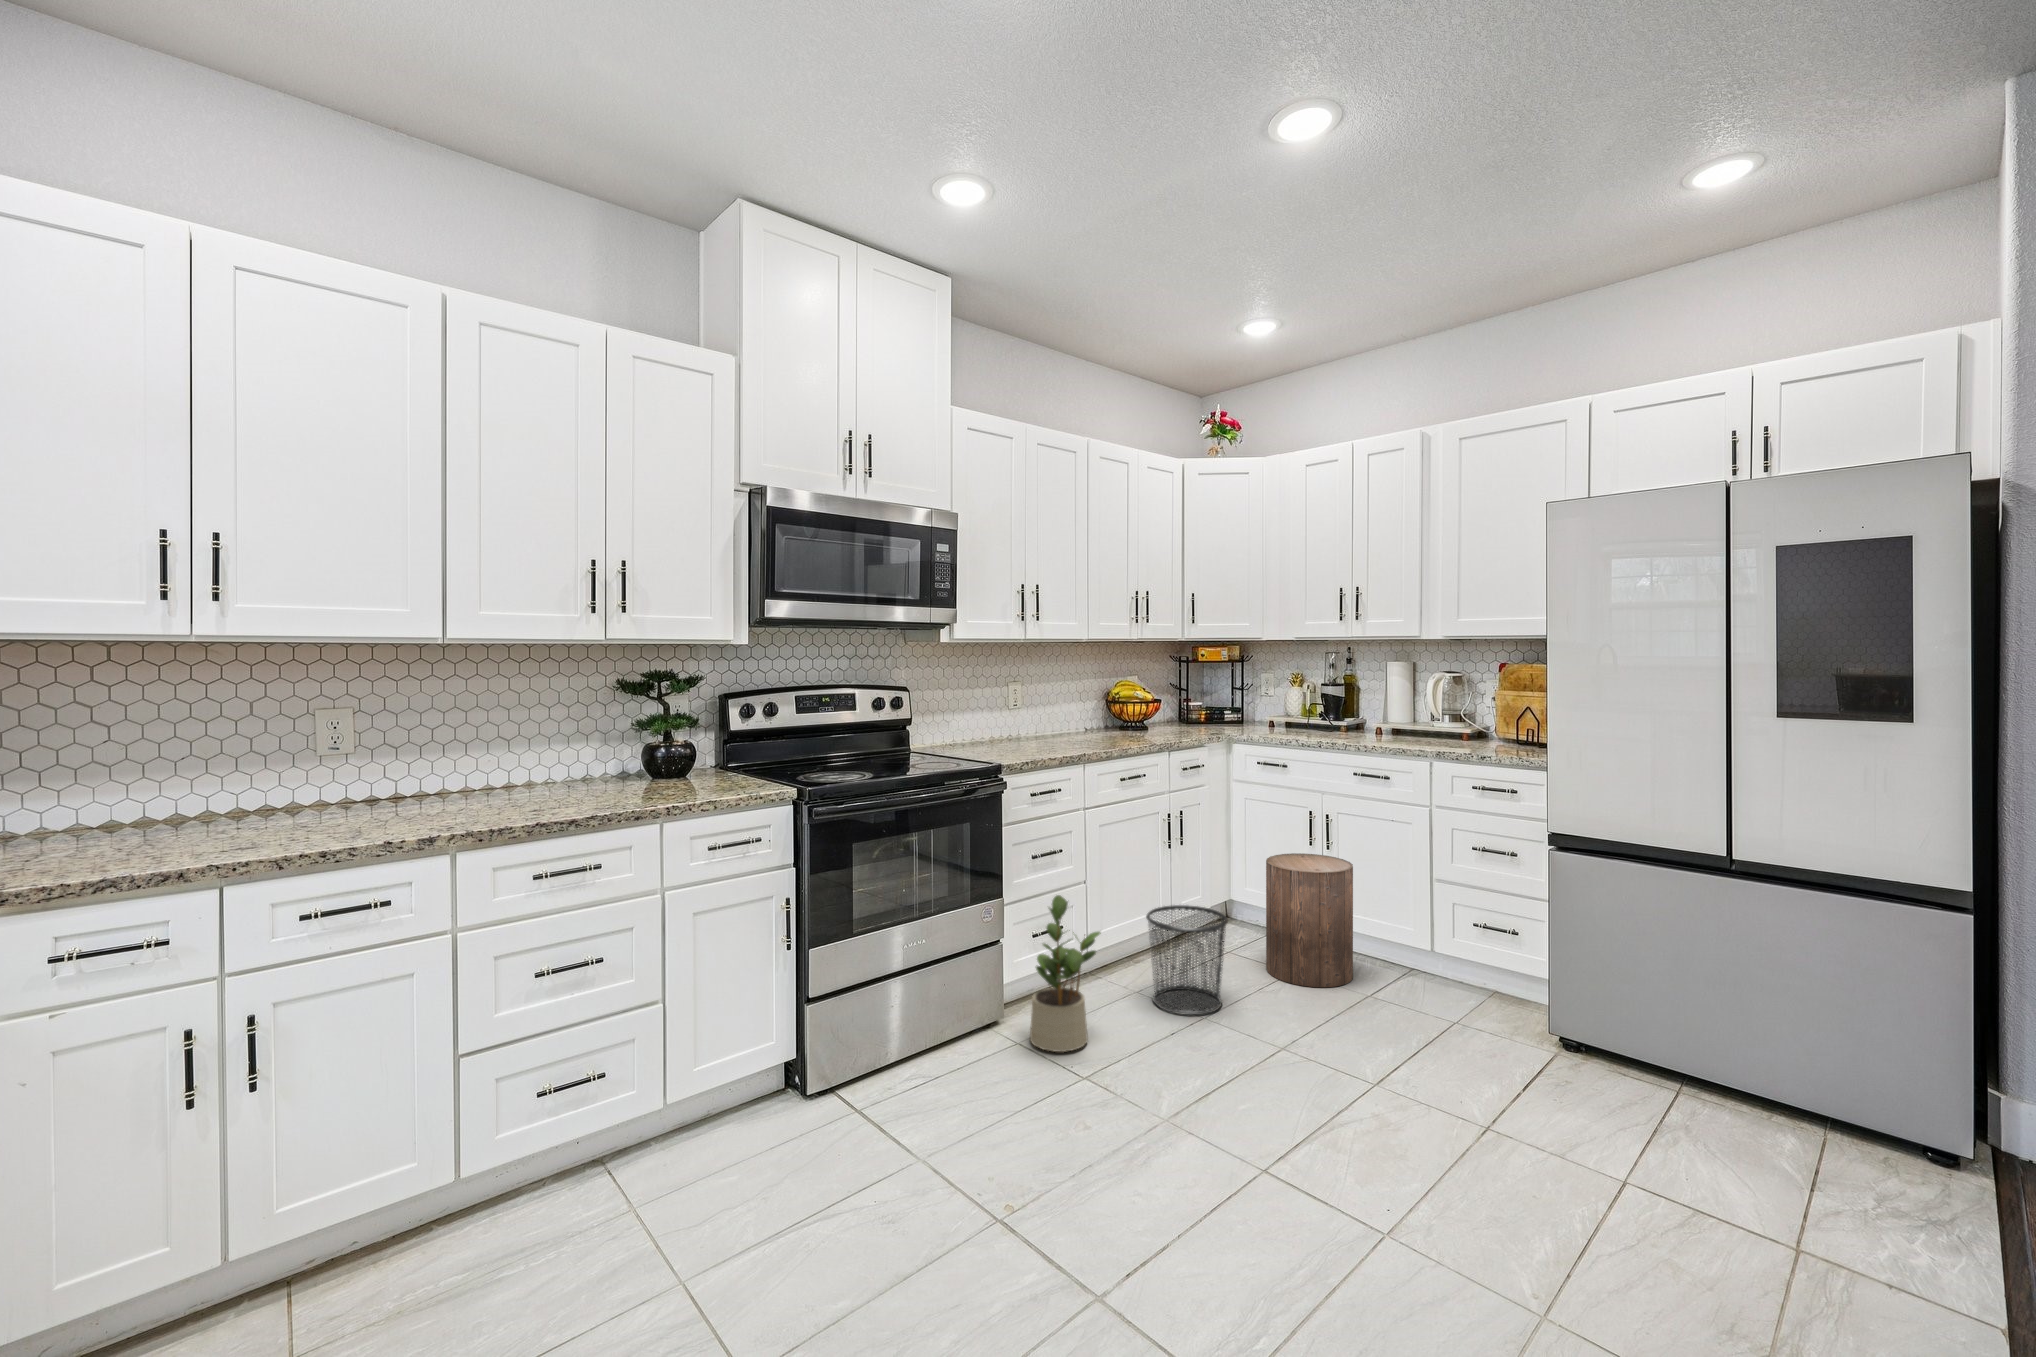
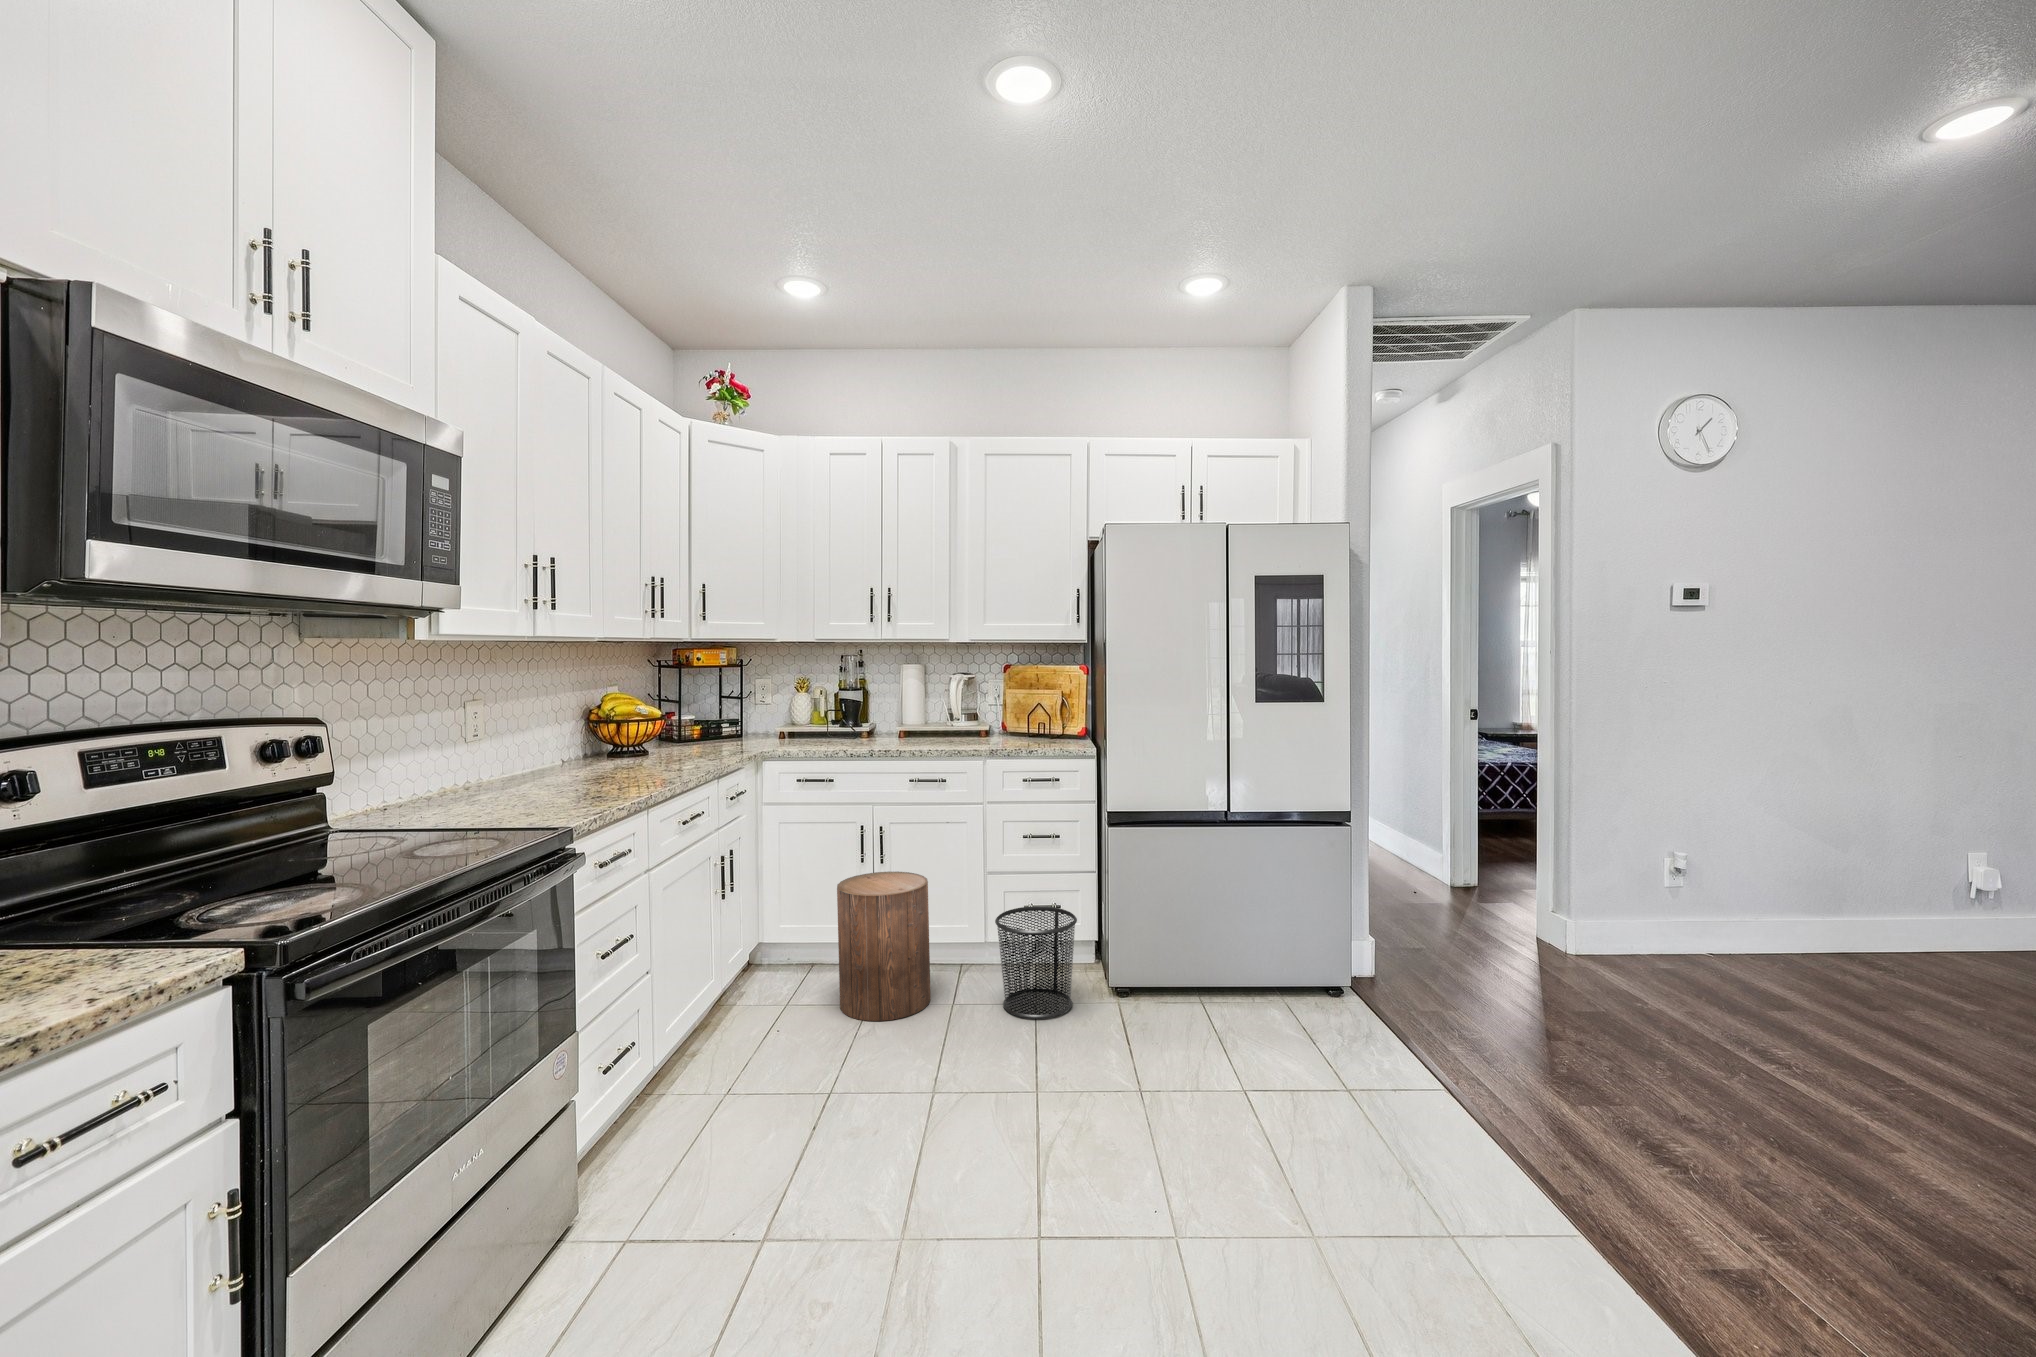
potted plant: present [1030,895,1101,1052] -> none [630,1003,726,1236]
waste bin: present [1146,905,1228,1015] -> present [995,906,1077,1019]

